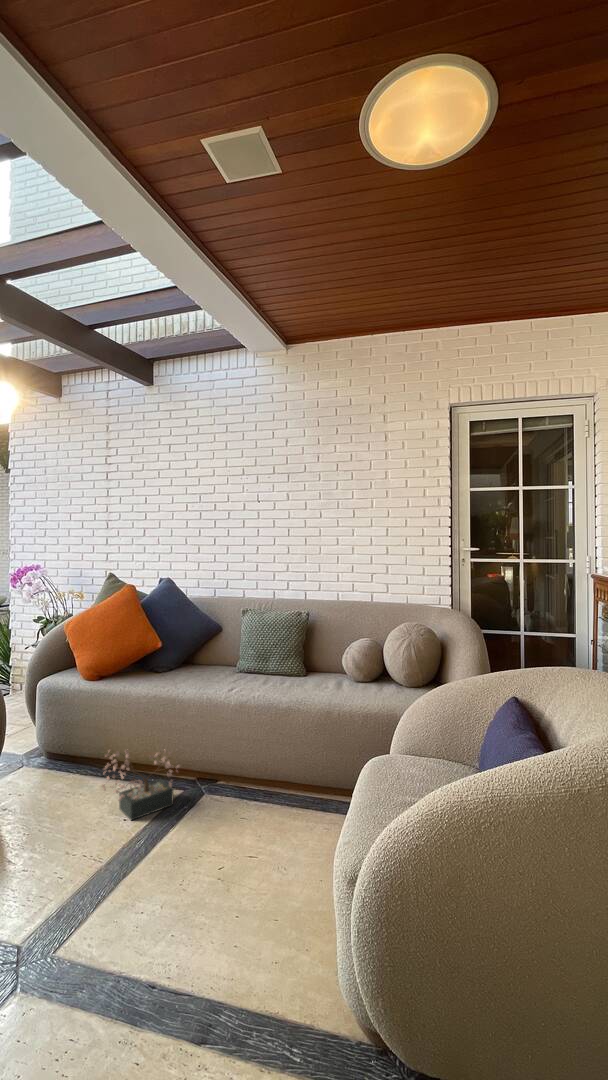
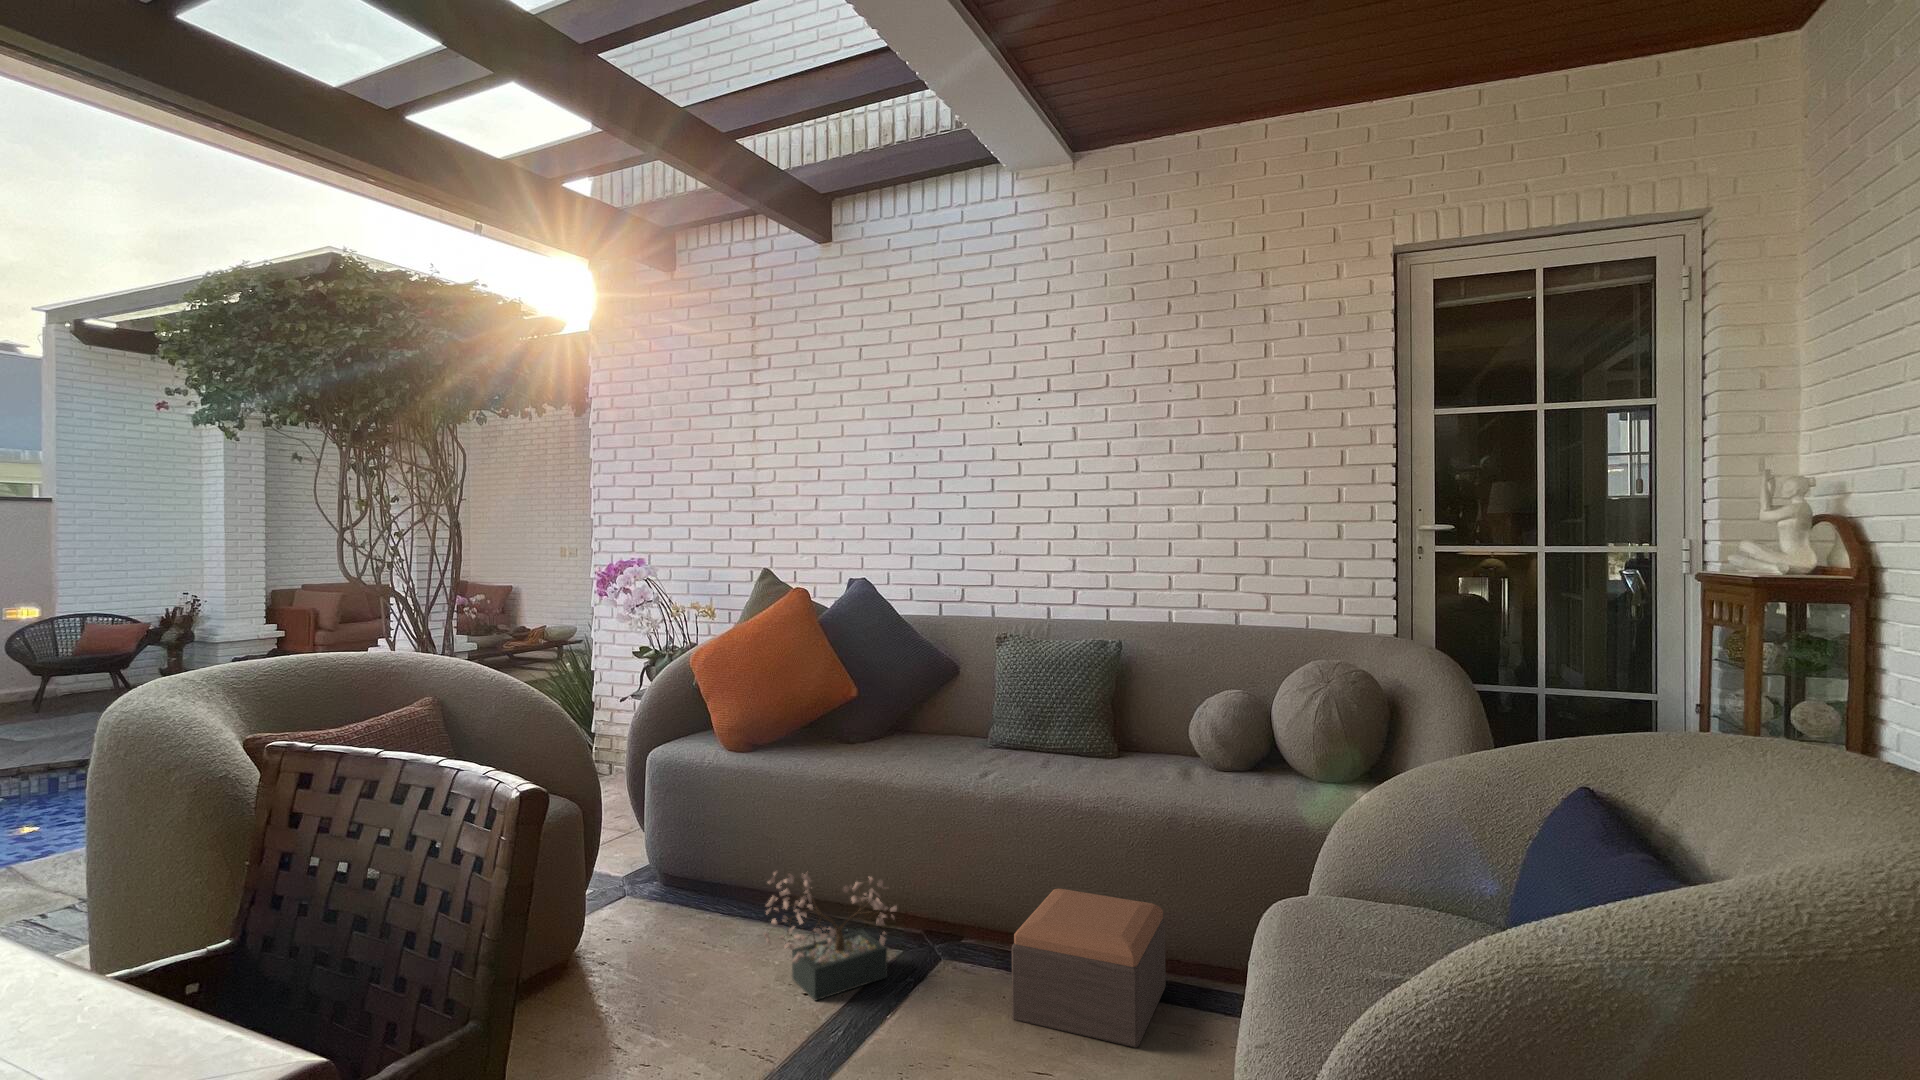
footstool: none [240,751,324,835] -> present [1012,888,1166,1048]

